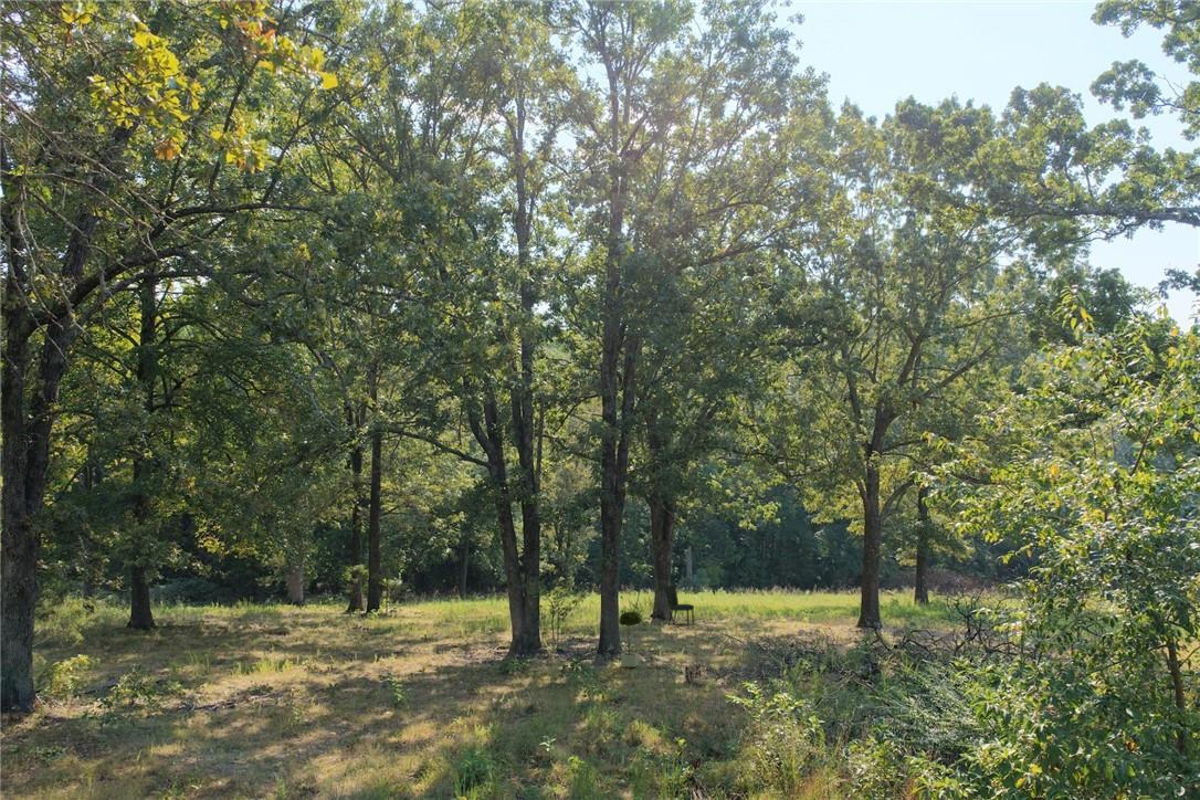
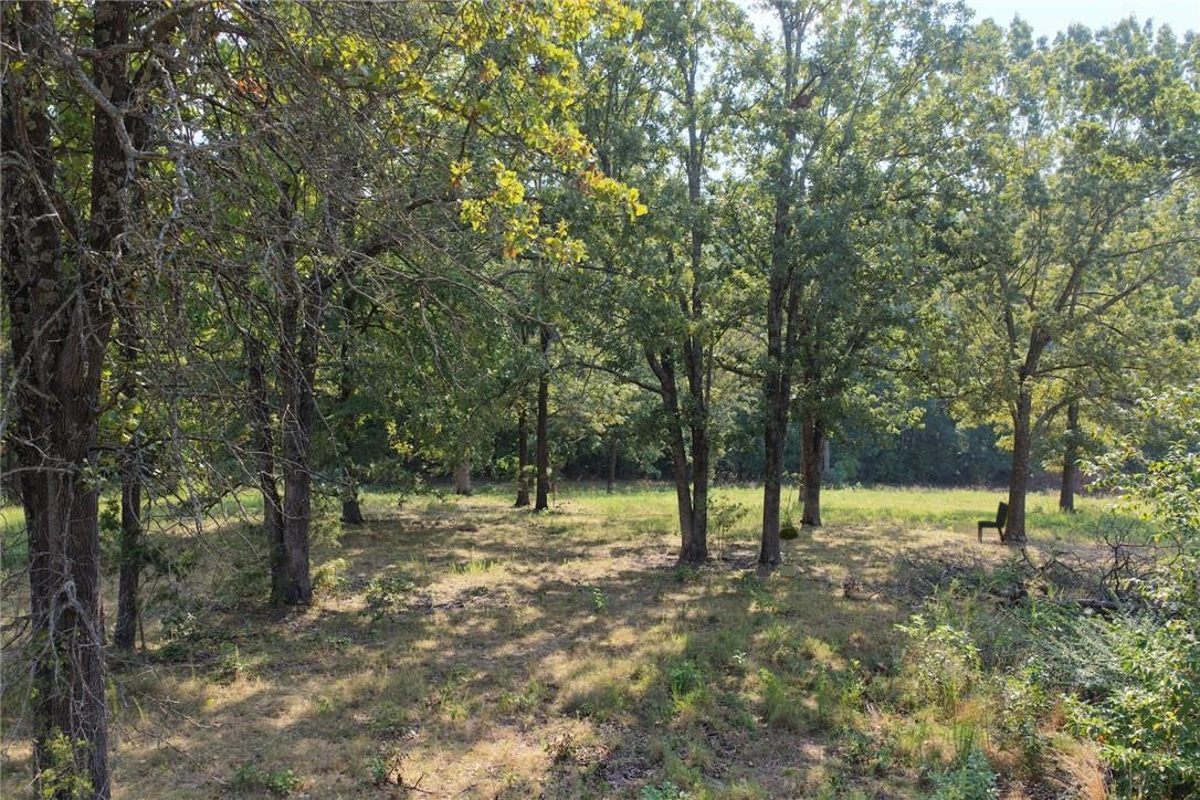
chair: present [665,584,694,626] -> present [977,501,1009,544]

